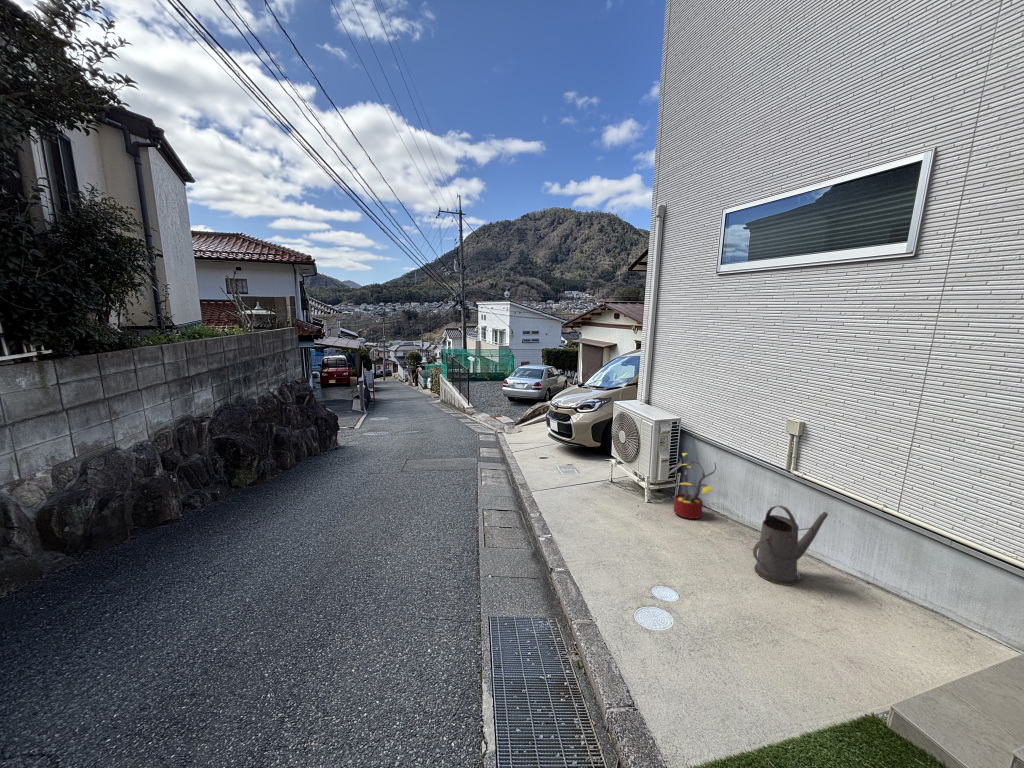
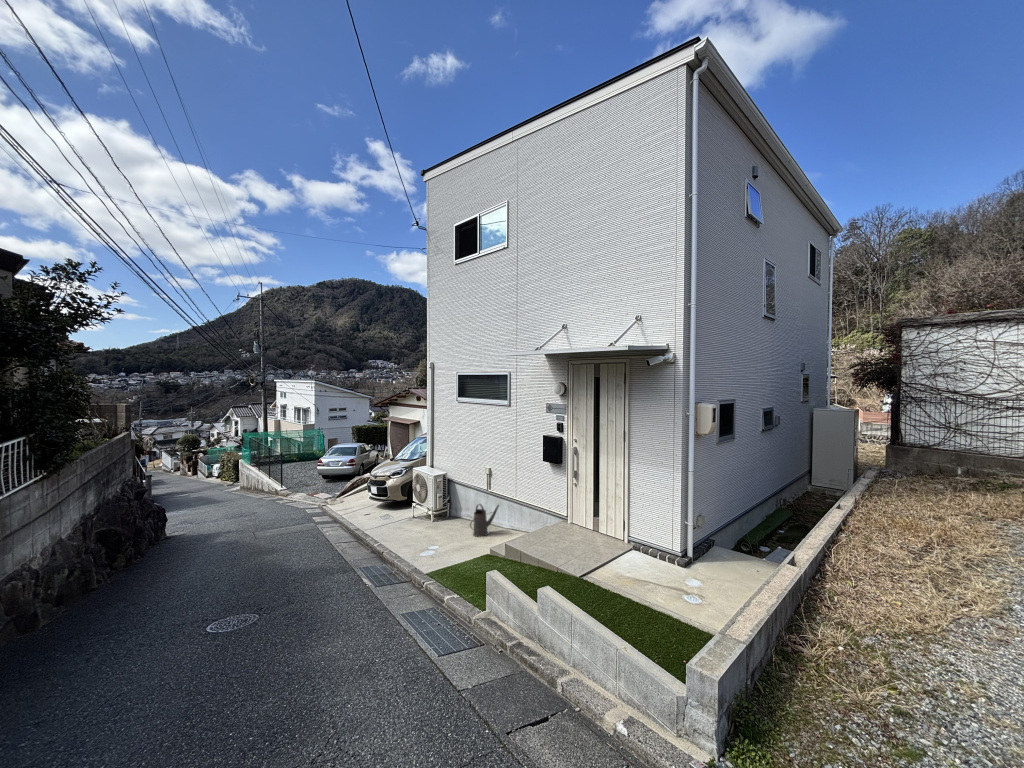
decorative plant: present [674,450,716,519] -> none [445,488,461,524]

